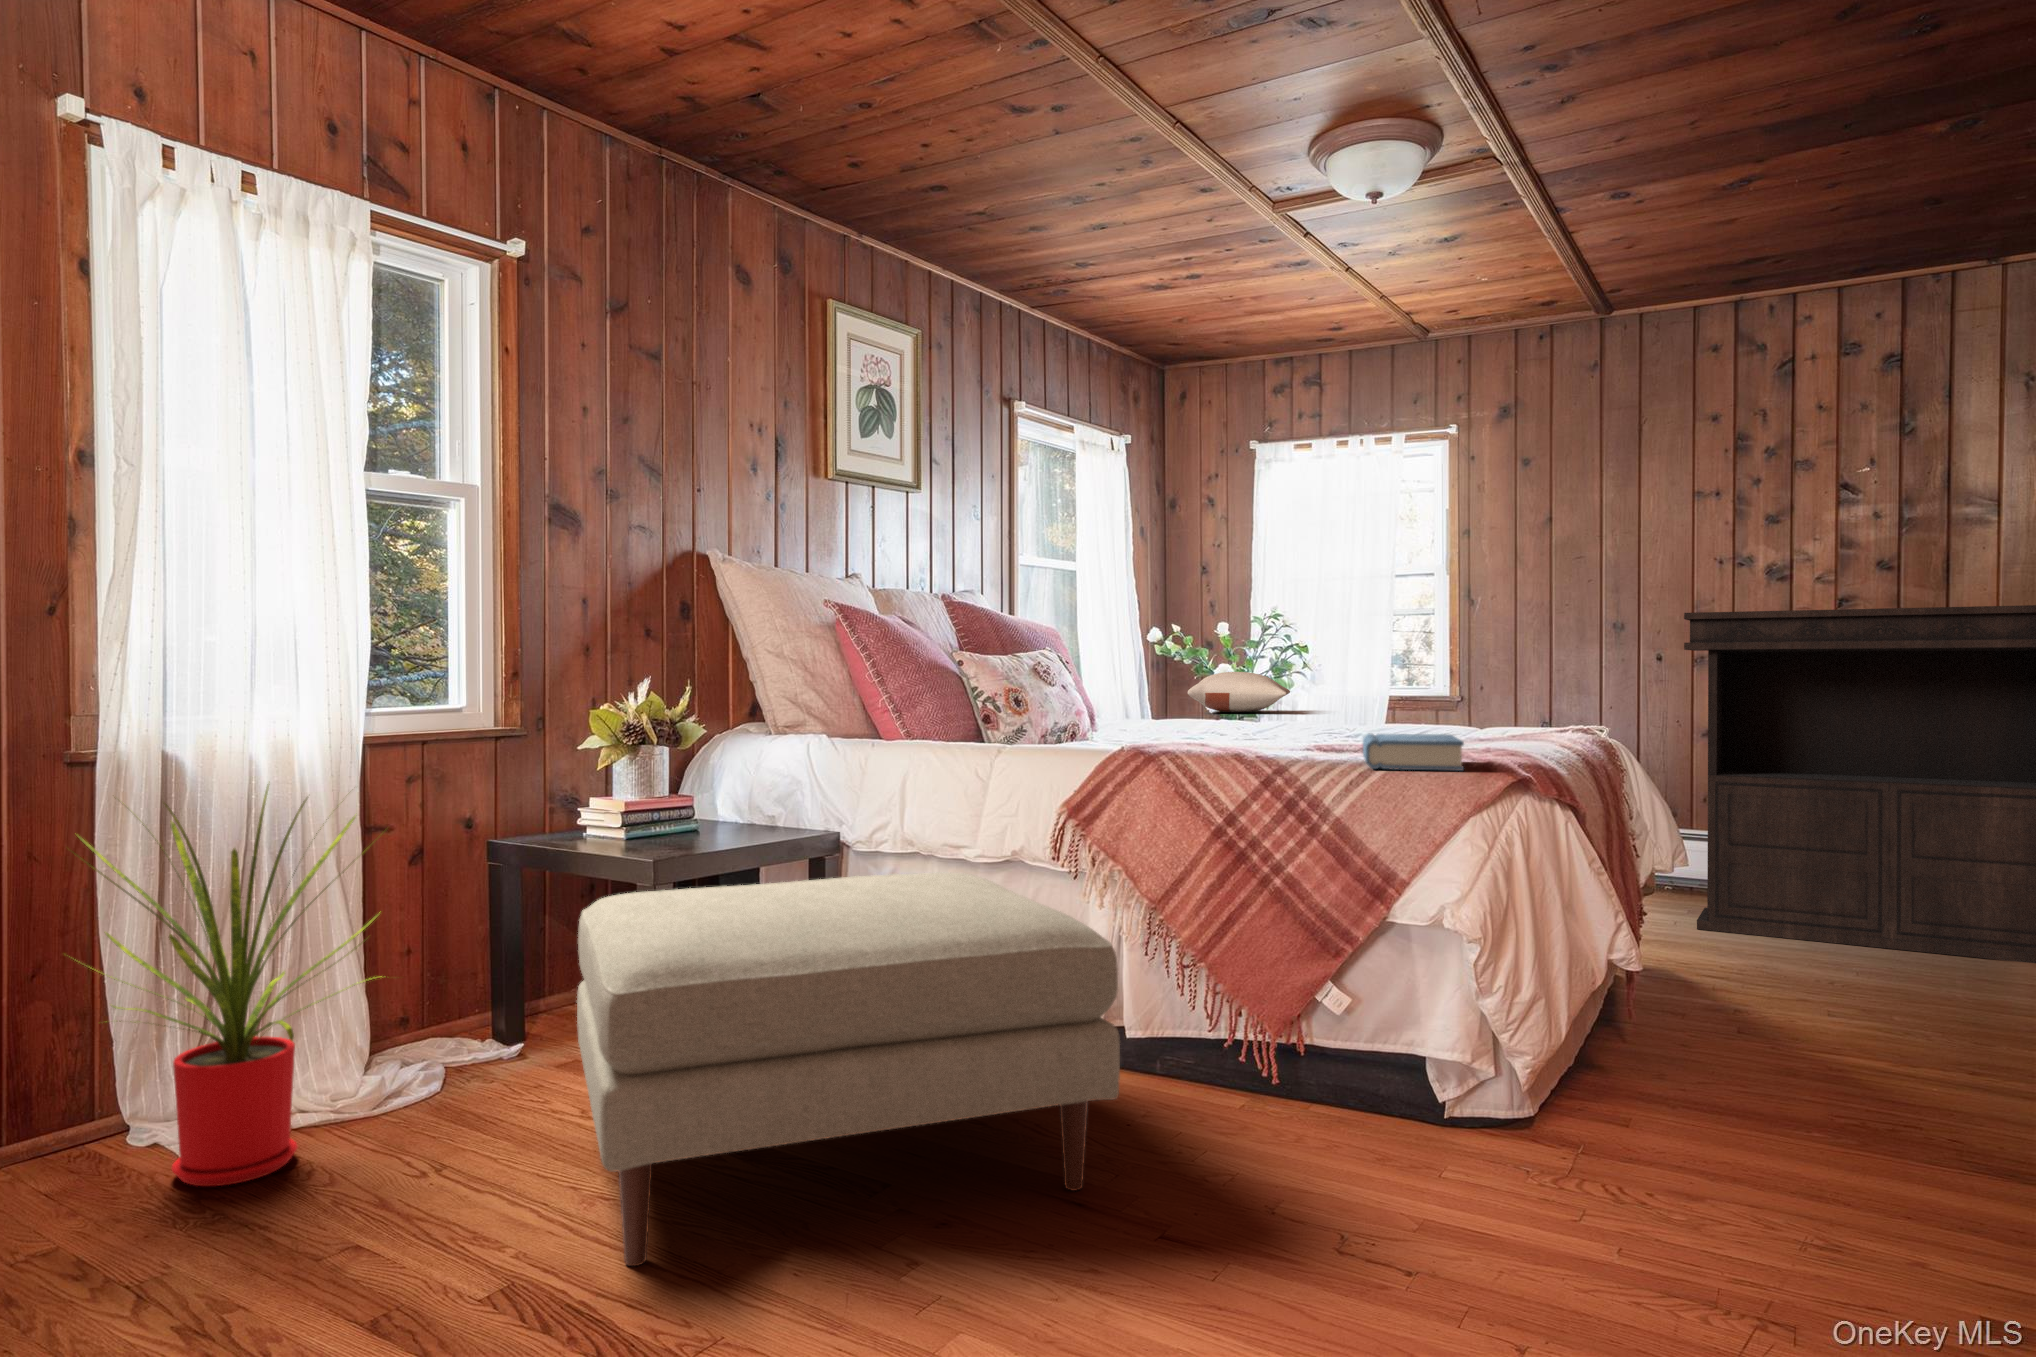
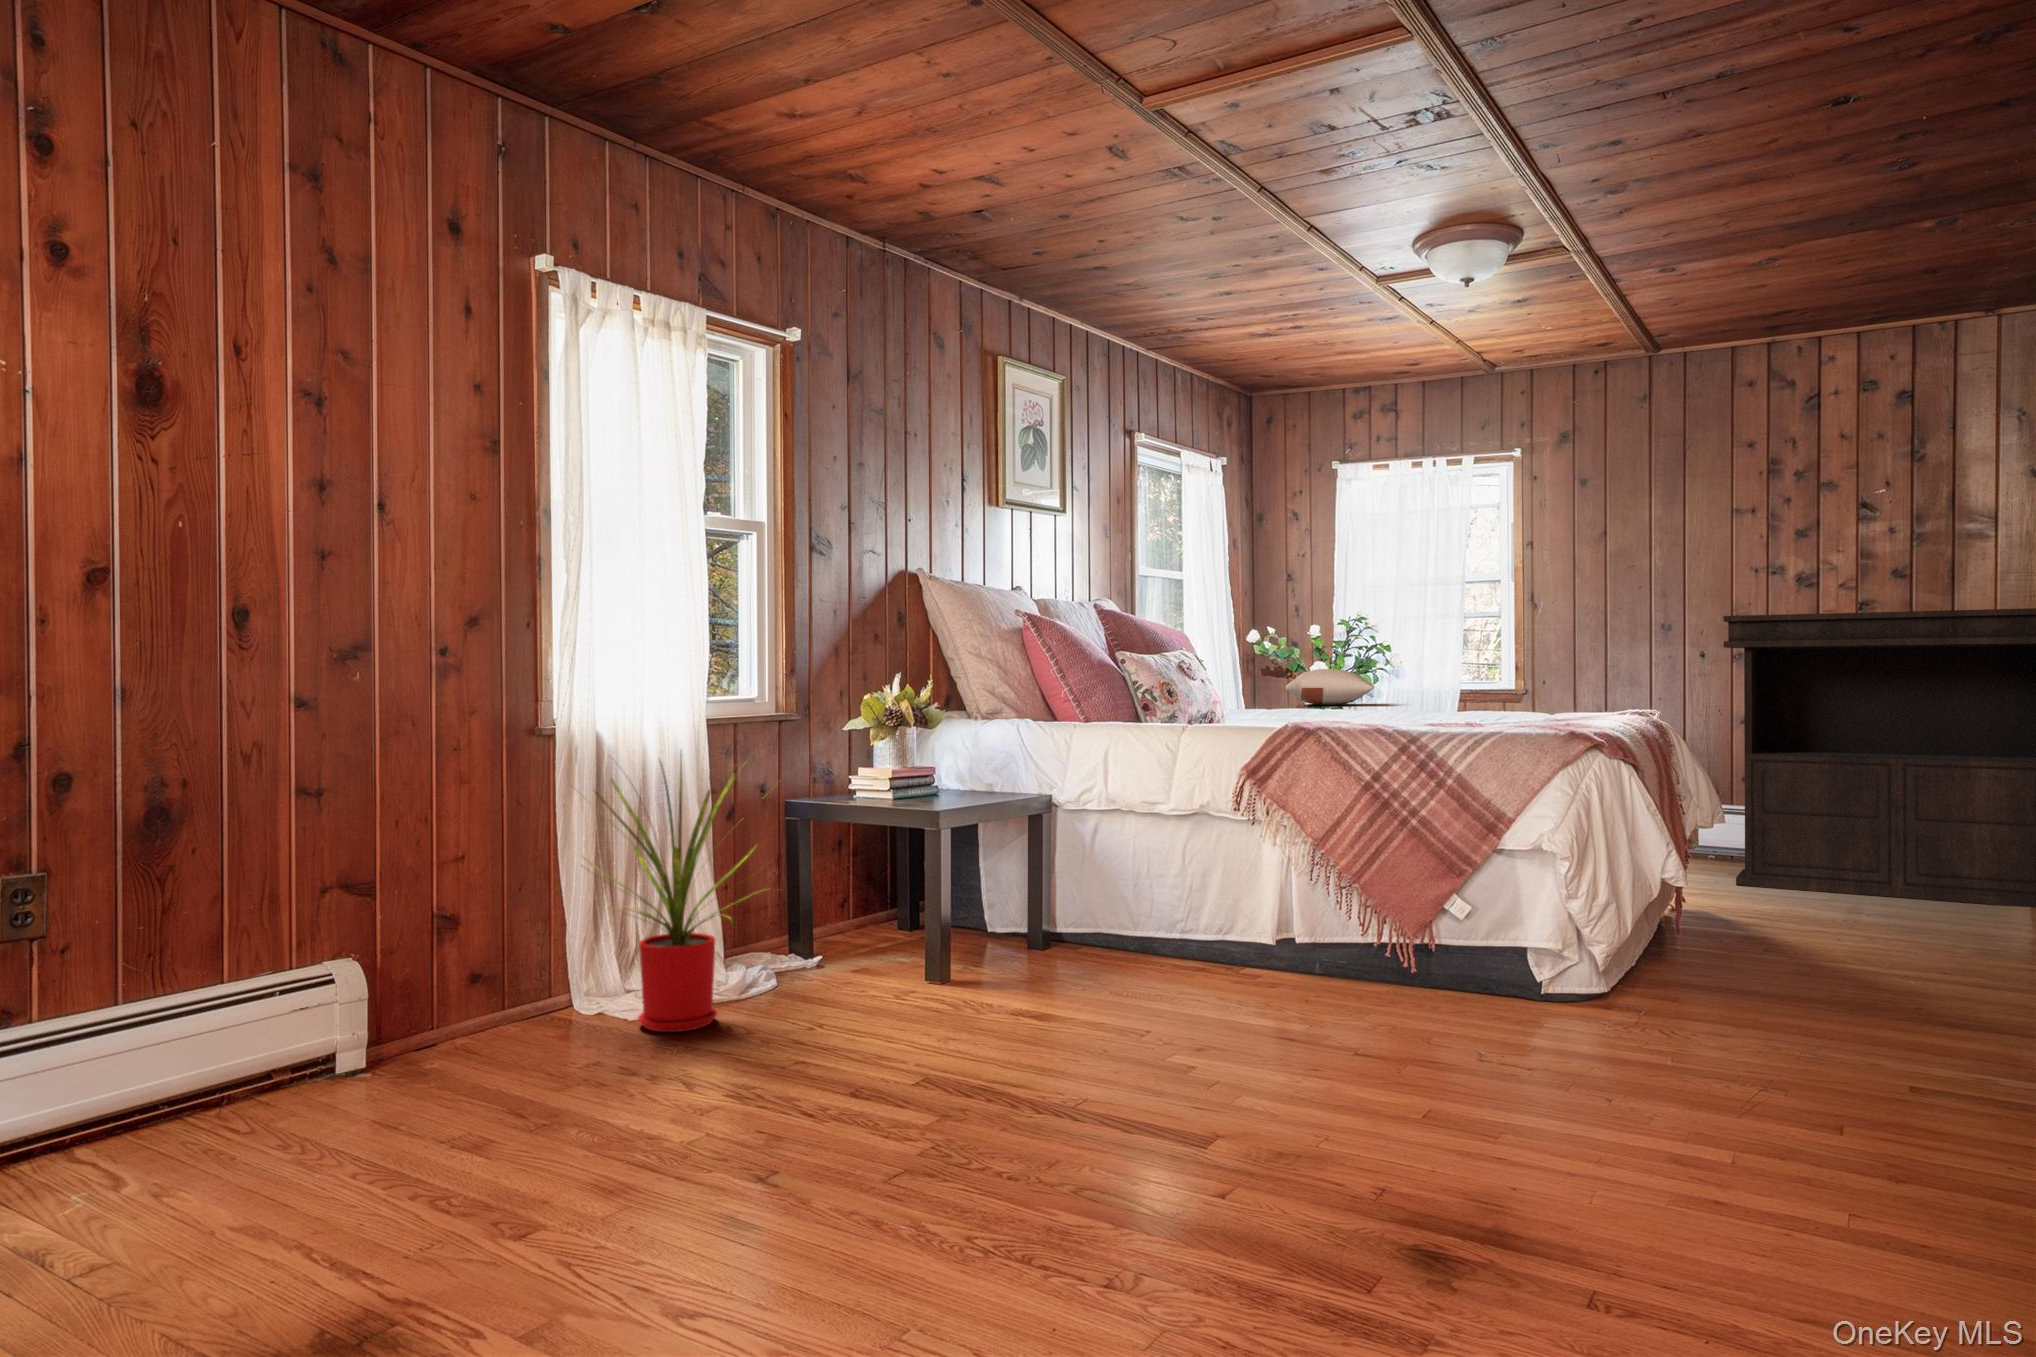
hardback book: present [1363,734,1464,771] -> none [1474,712,1555,737]
ottoman: present [577,873,1120,1266] -> none [902,818,1319,1067]

